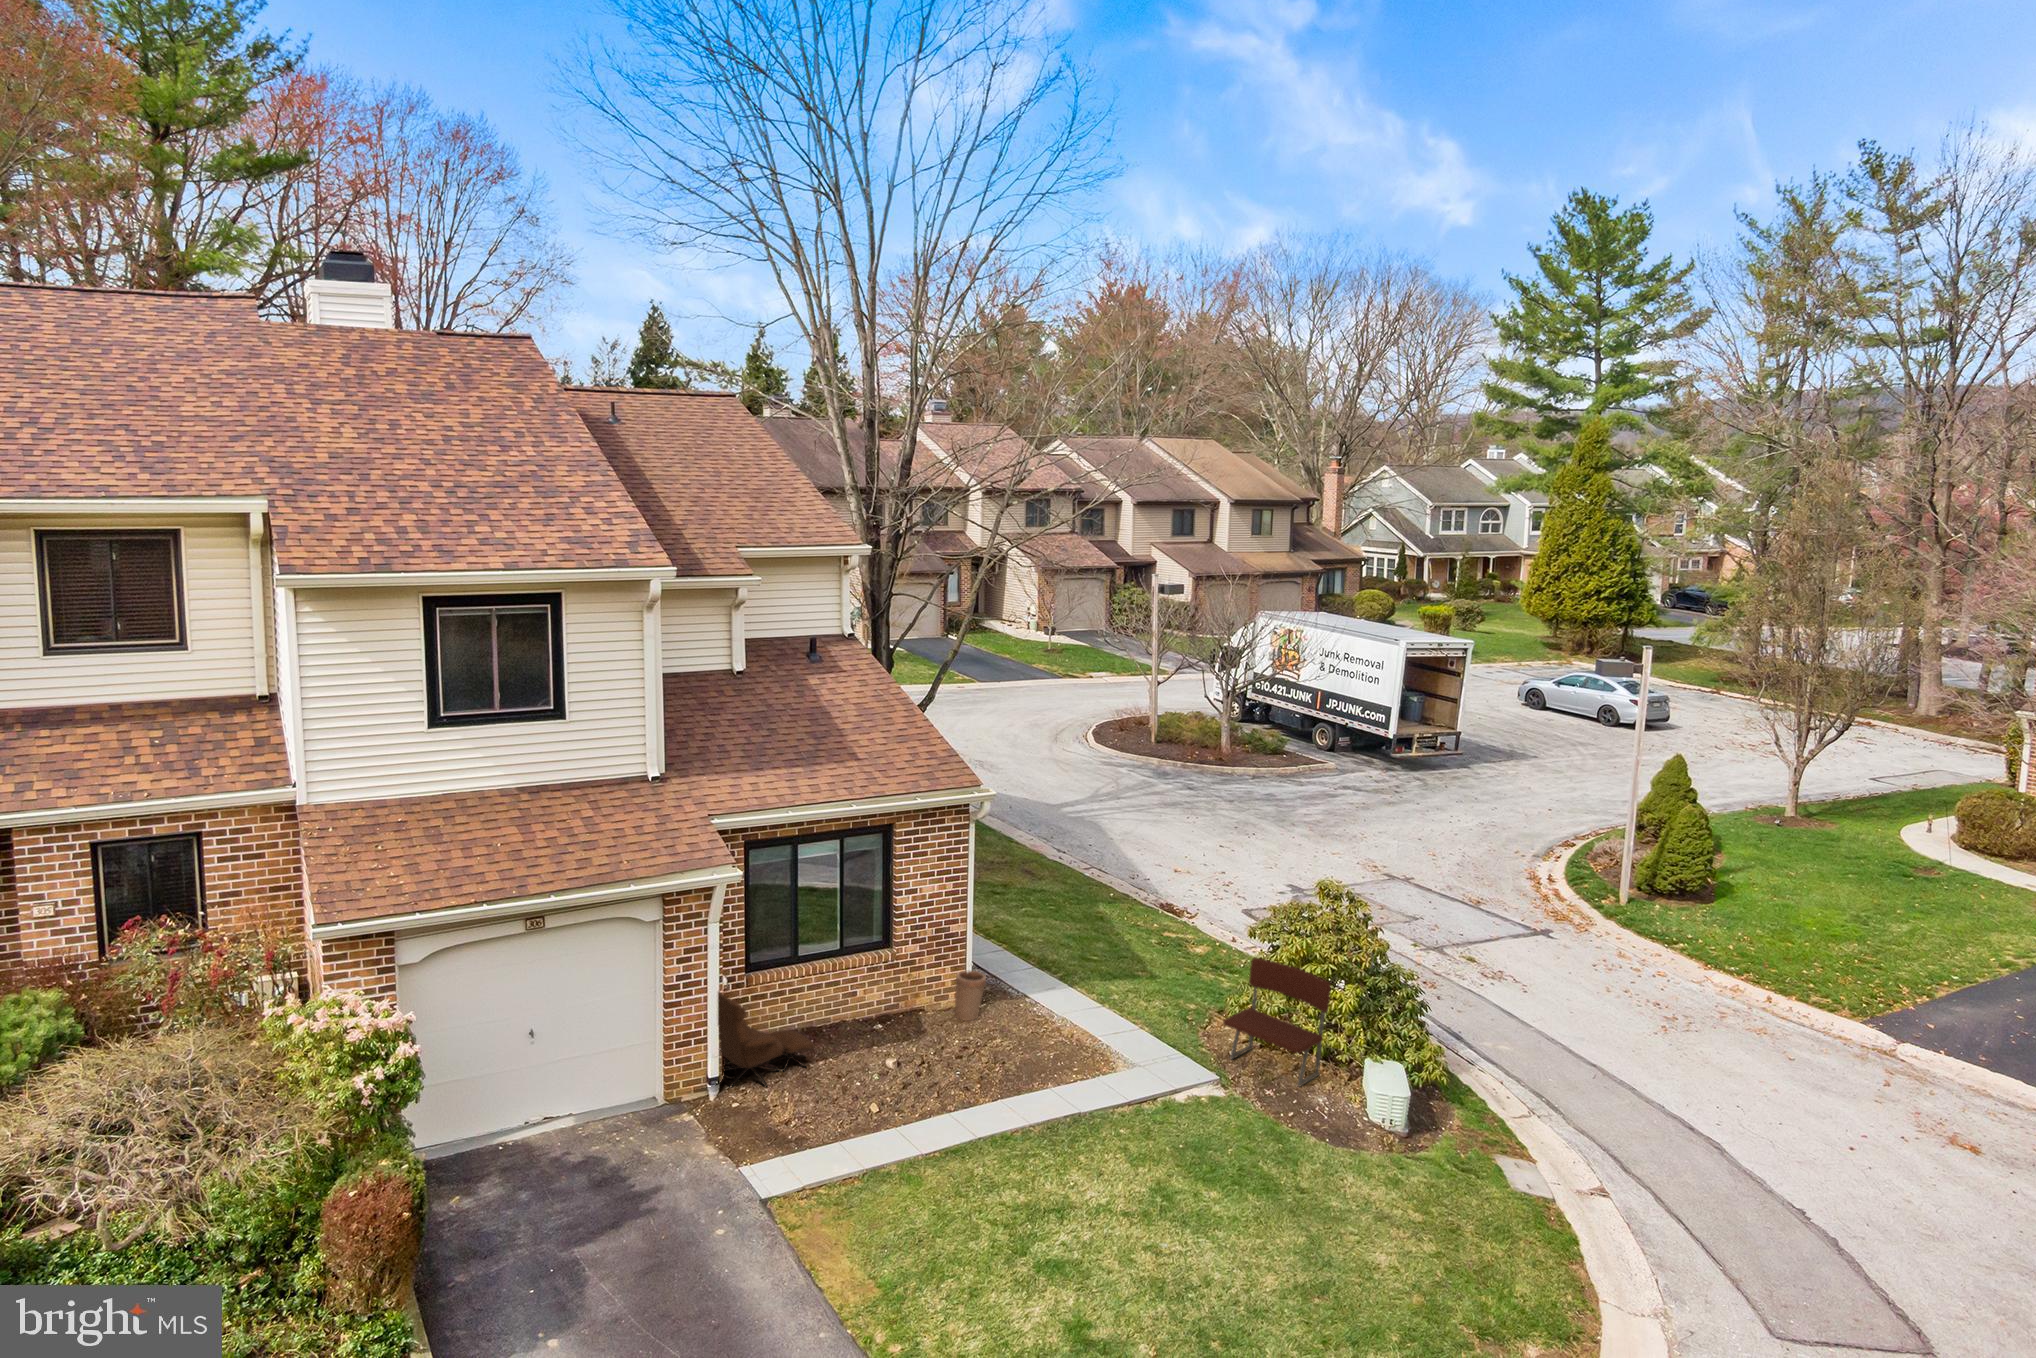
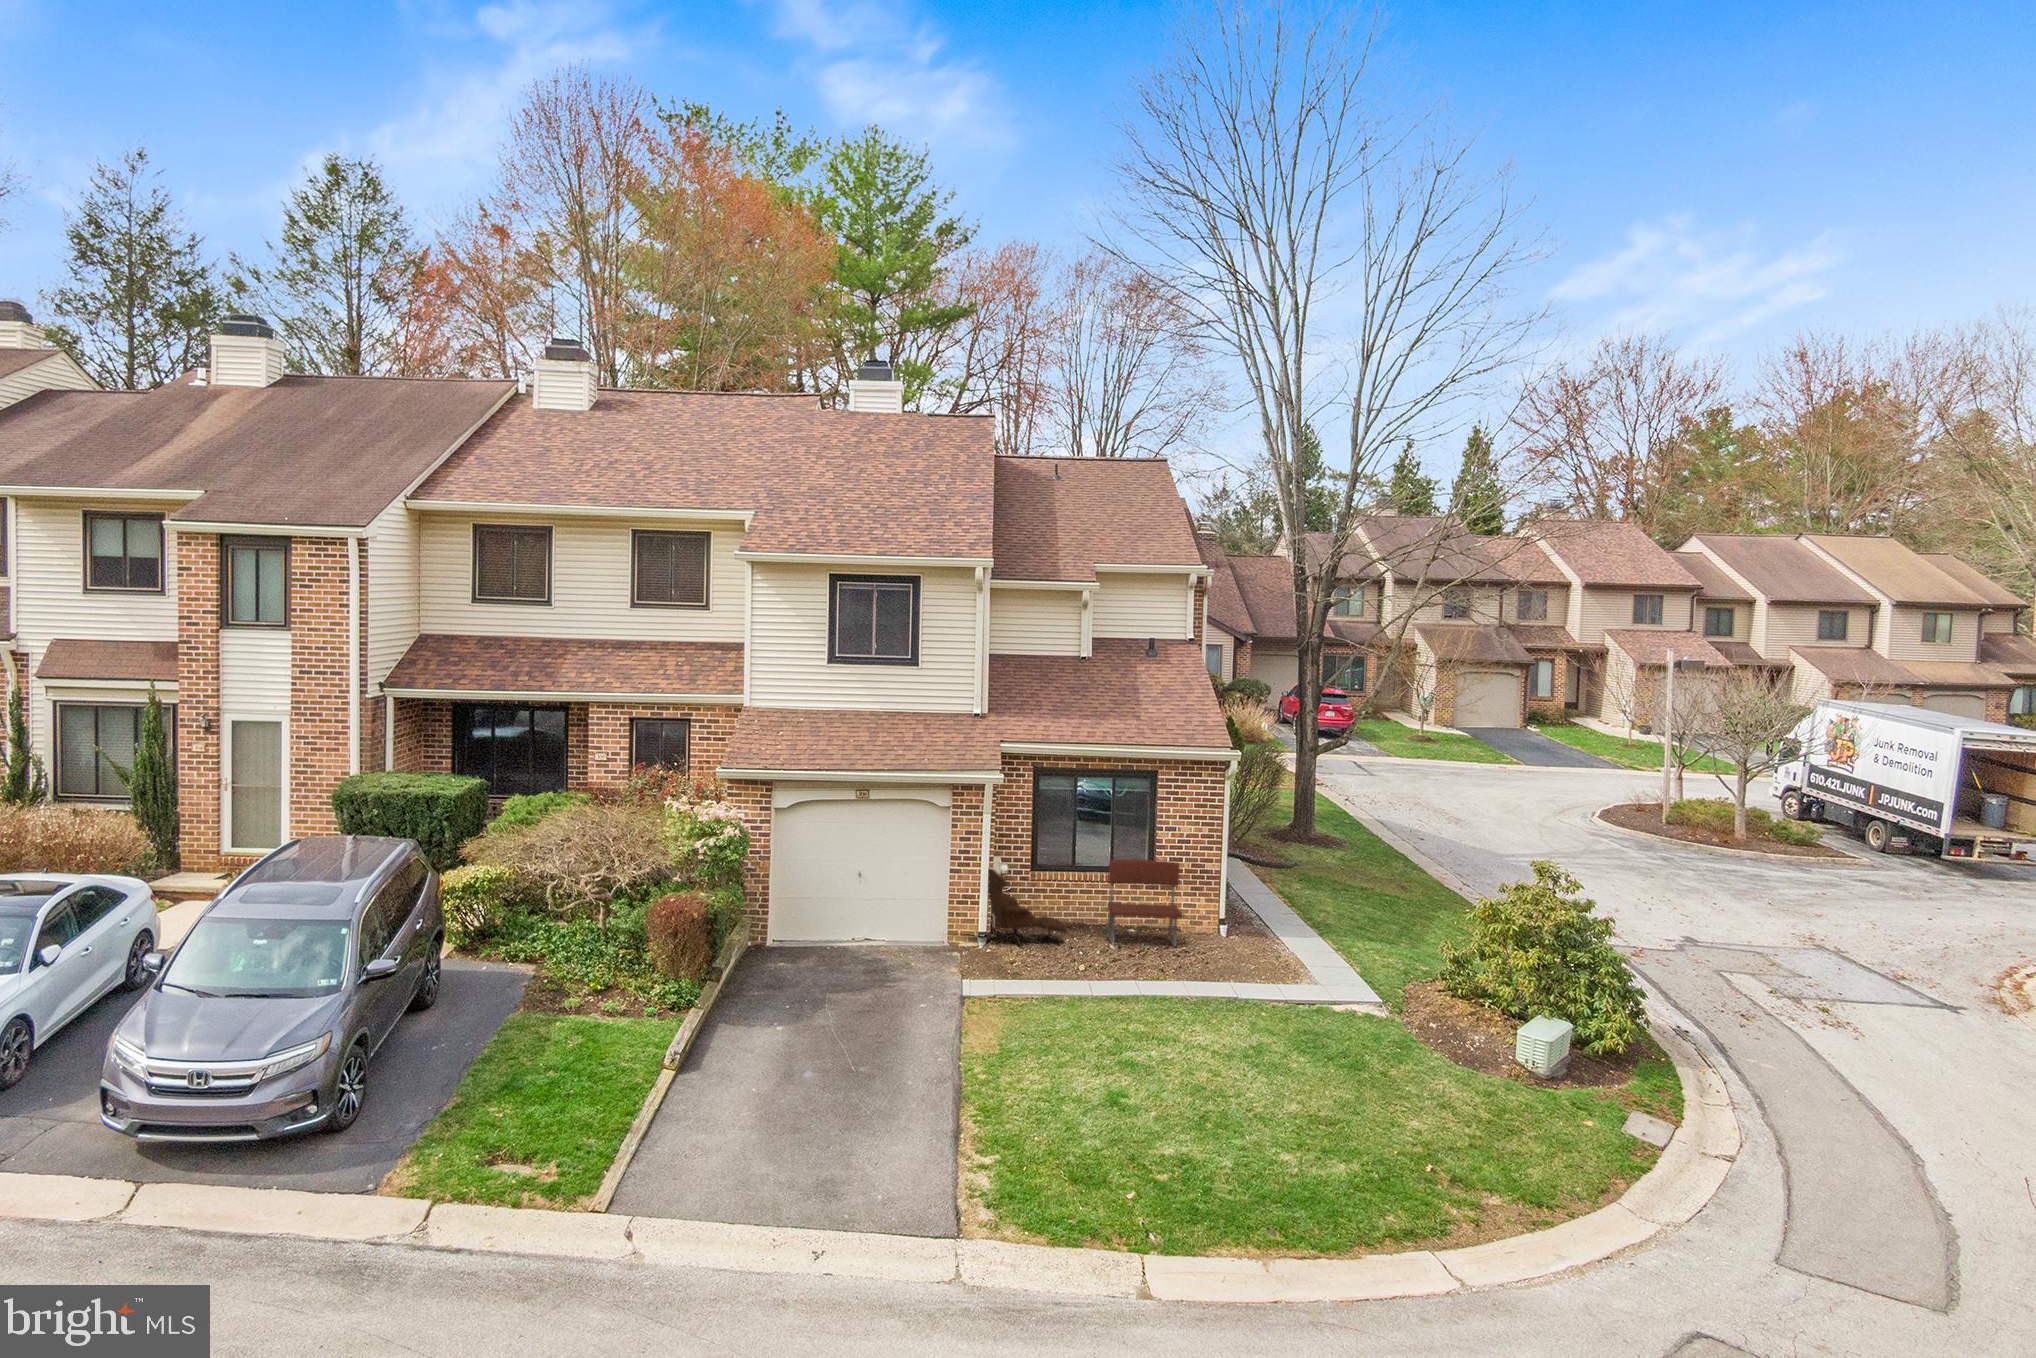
bench: present [1223,958,1331,1087] -> present [1107,859,1183,947]
basket: present [955,971,986,1021] -> none [1204,907,1231,947]

